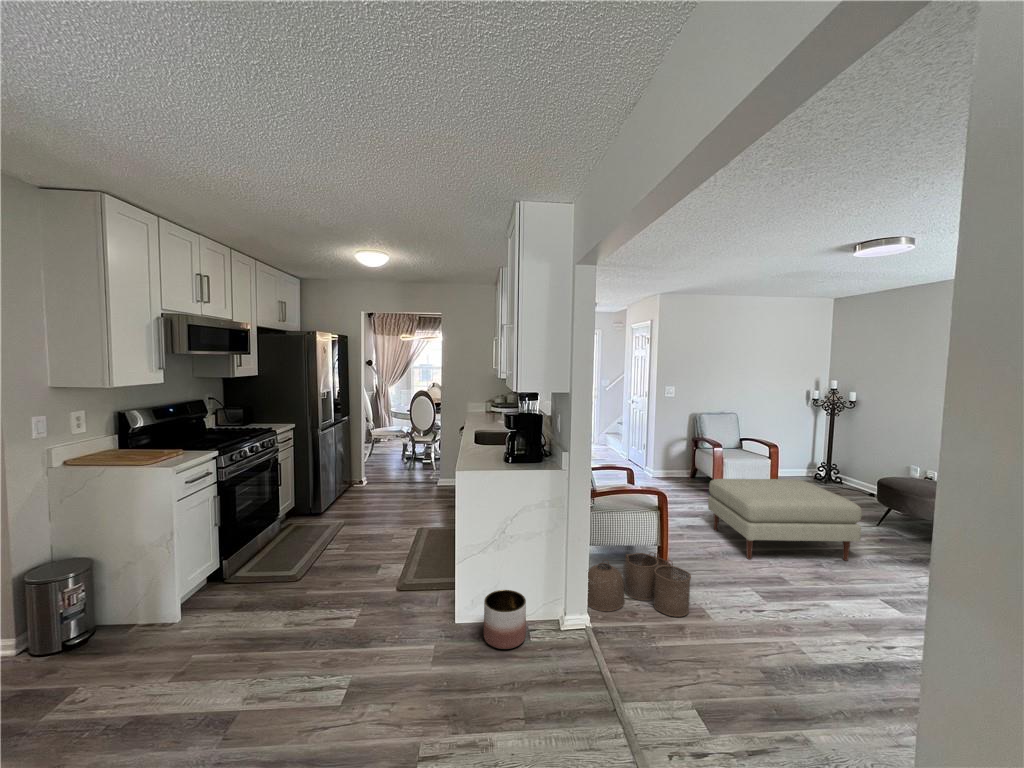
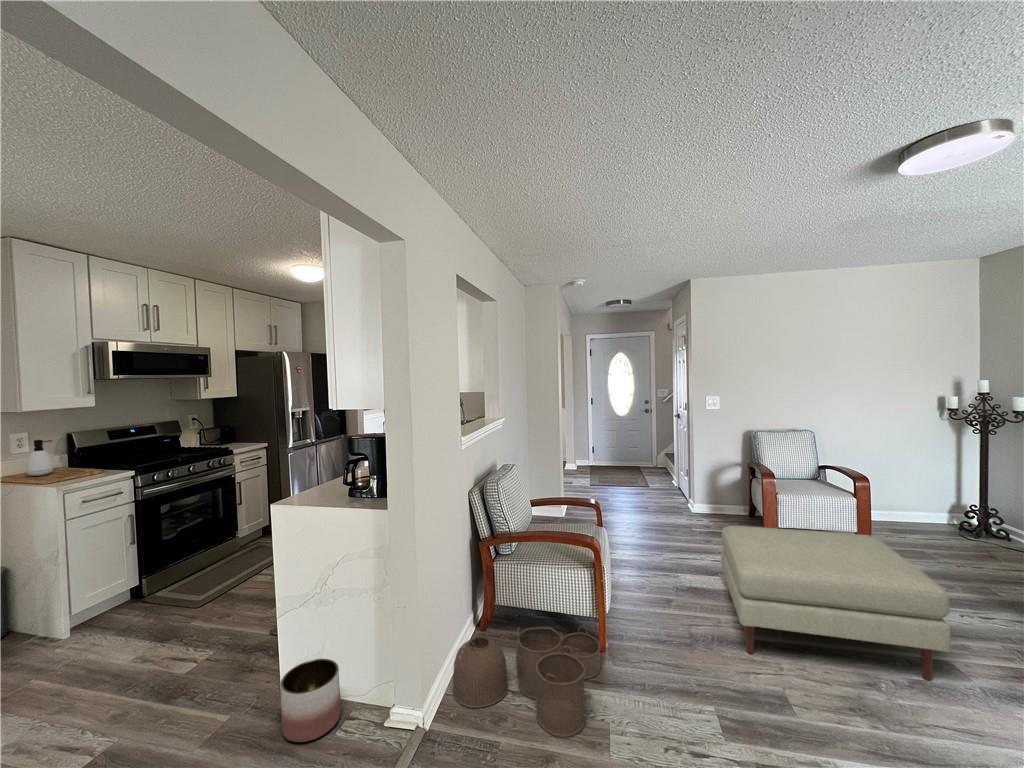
soap dispenser: none [100,420,127,458] -> present [26,440,53,476]

